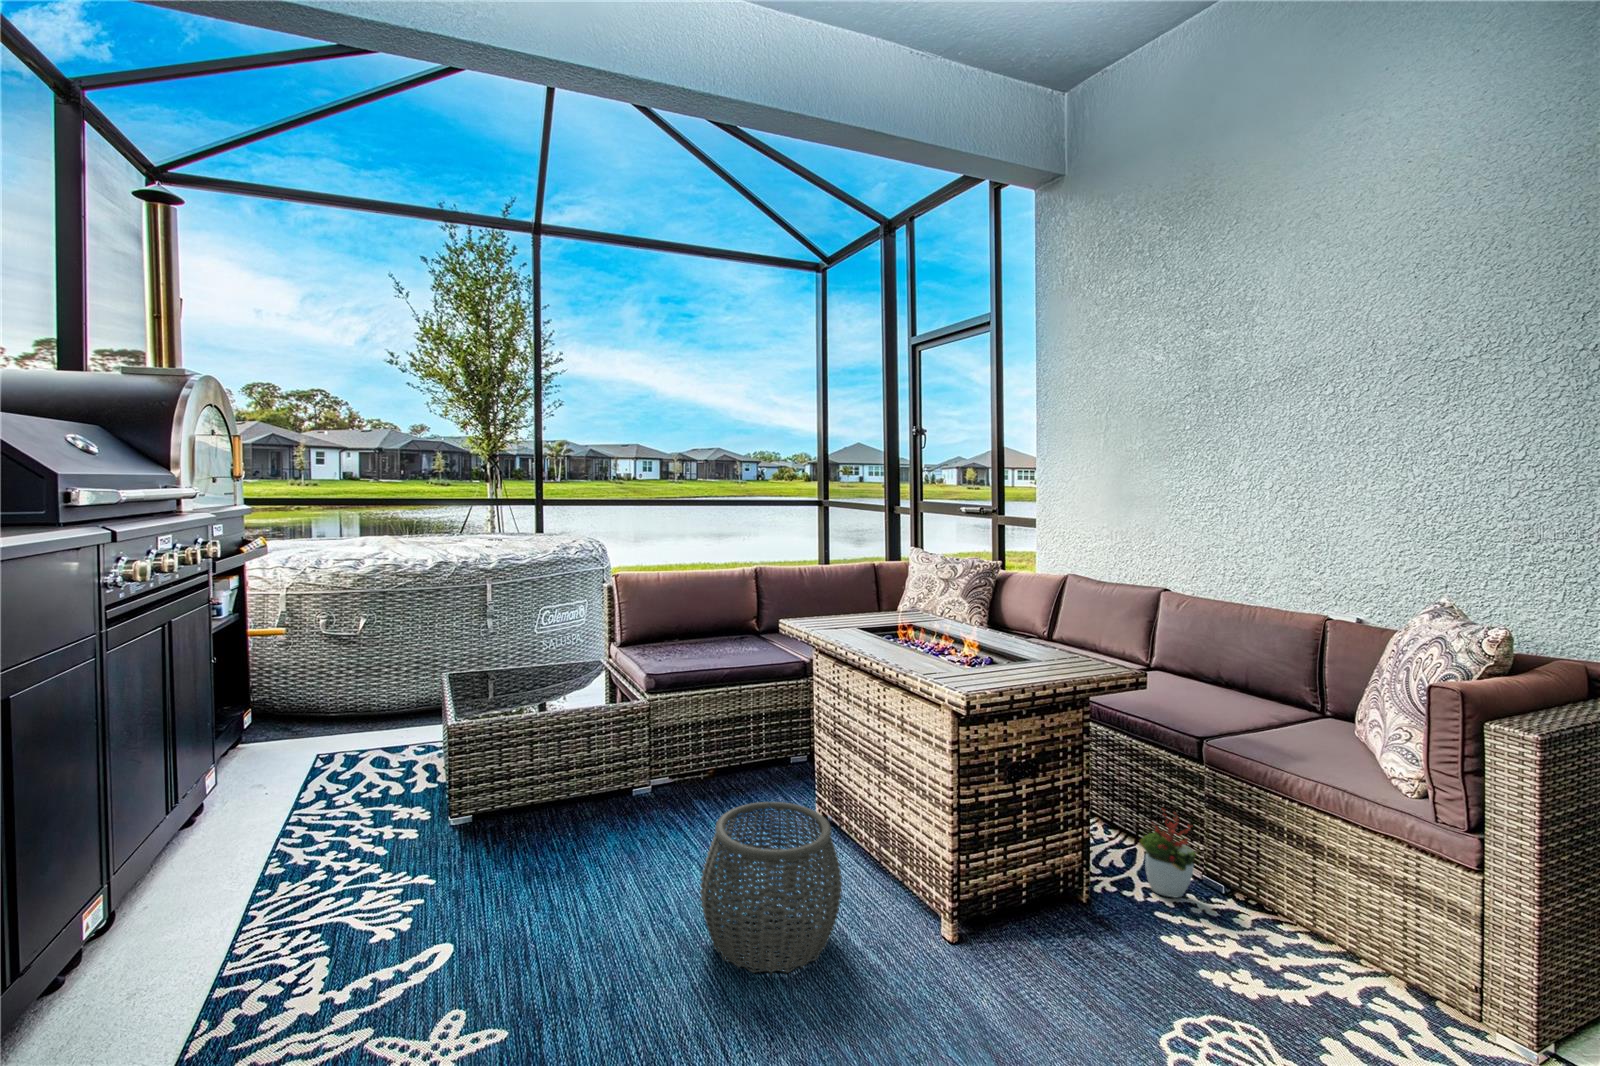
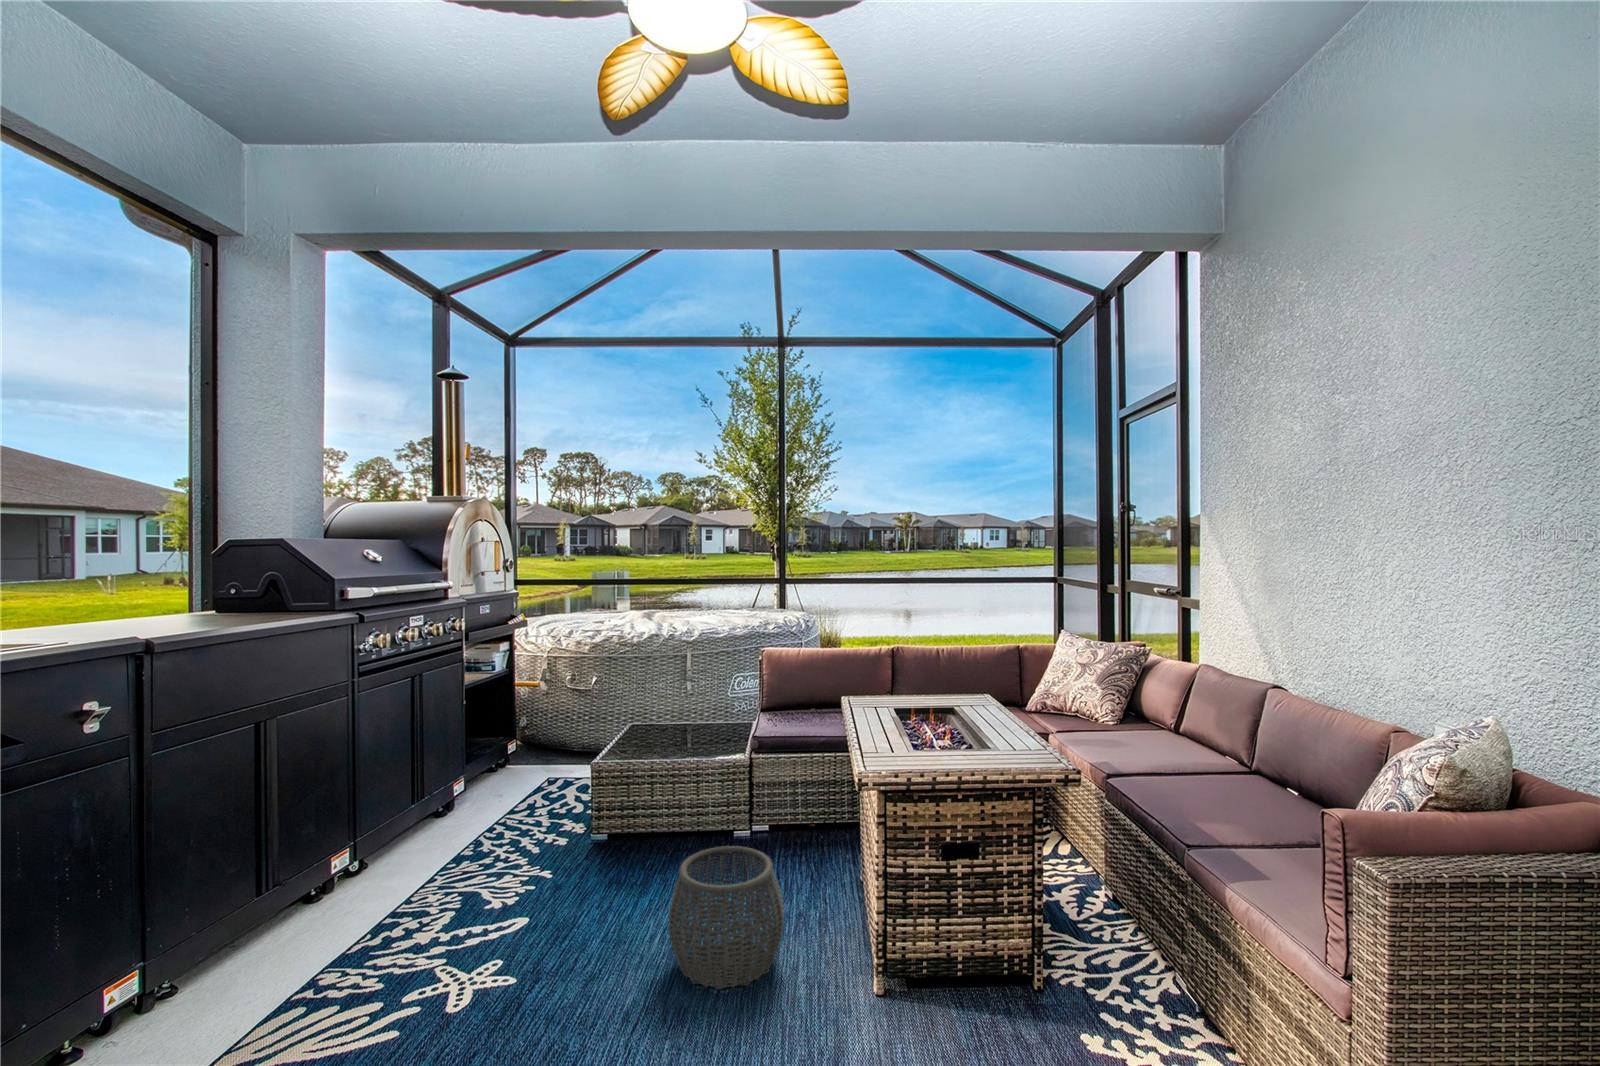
decorative plant: present [1140,809,1196,898] -> none [1102,911,1157,1010]

